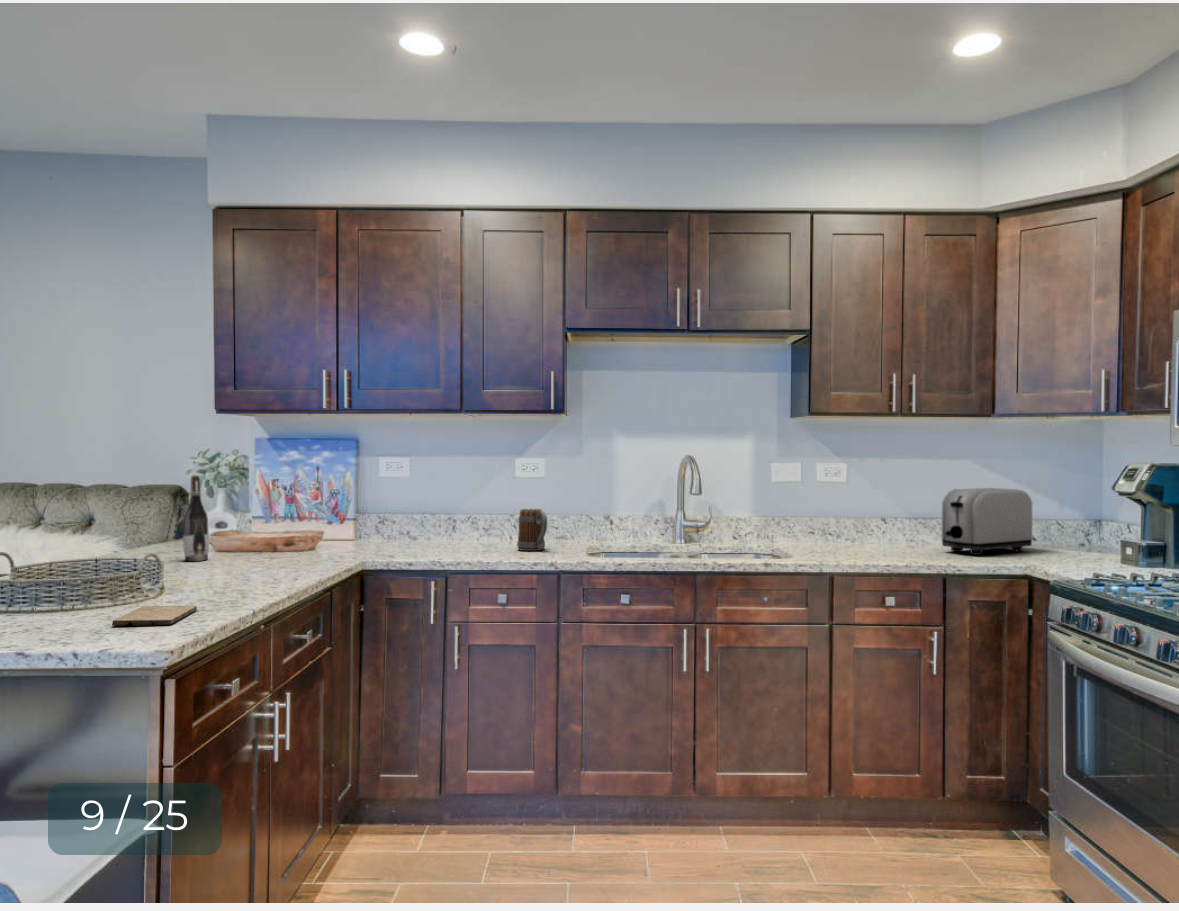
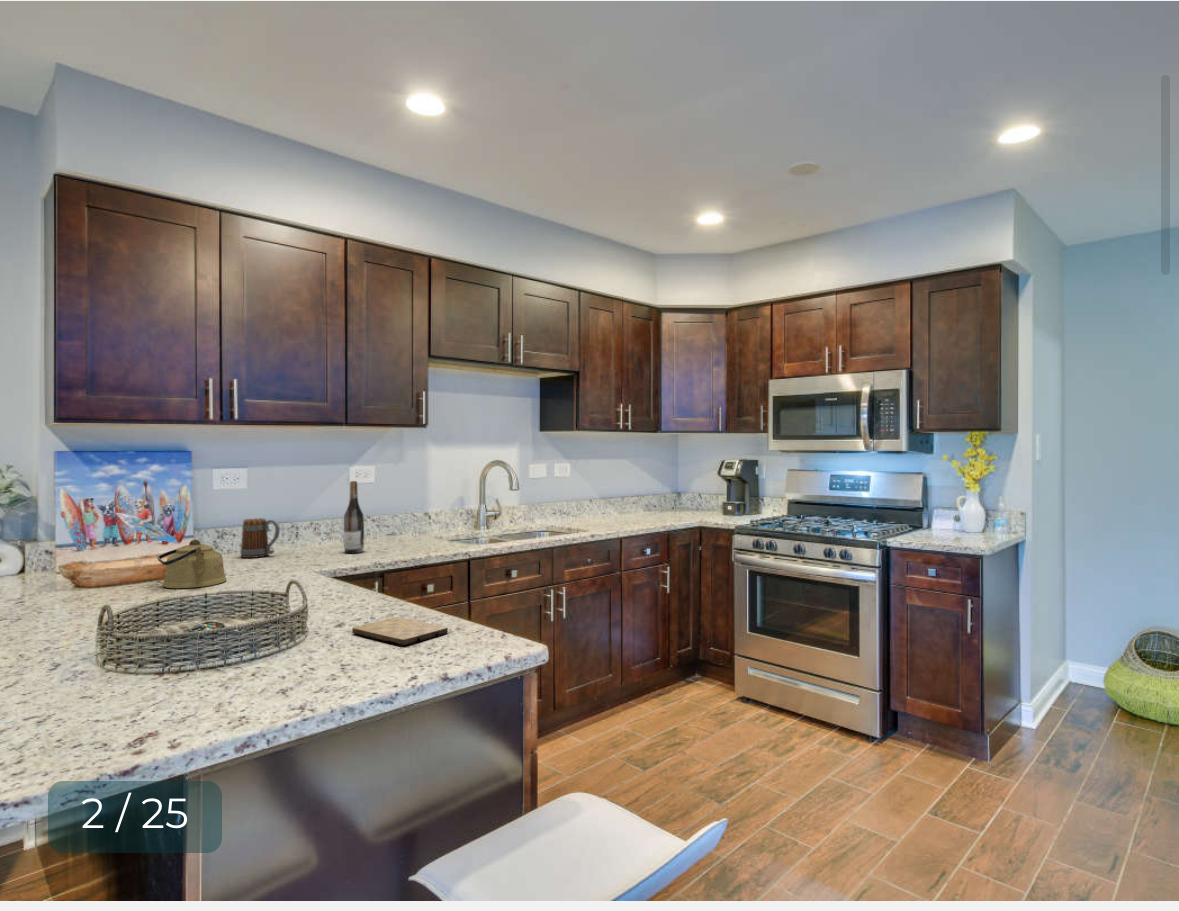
wine bottle: present [184,475,209,561] -> present [344,481,364,553]
toaster: present [942,488,1032,555] -> none [633,482,666,521]
mug: present [517,509,547,551] -> present [241,518,280,558]
kettle: none [236,520,299,563] -> present [157,539,226,588]

